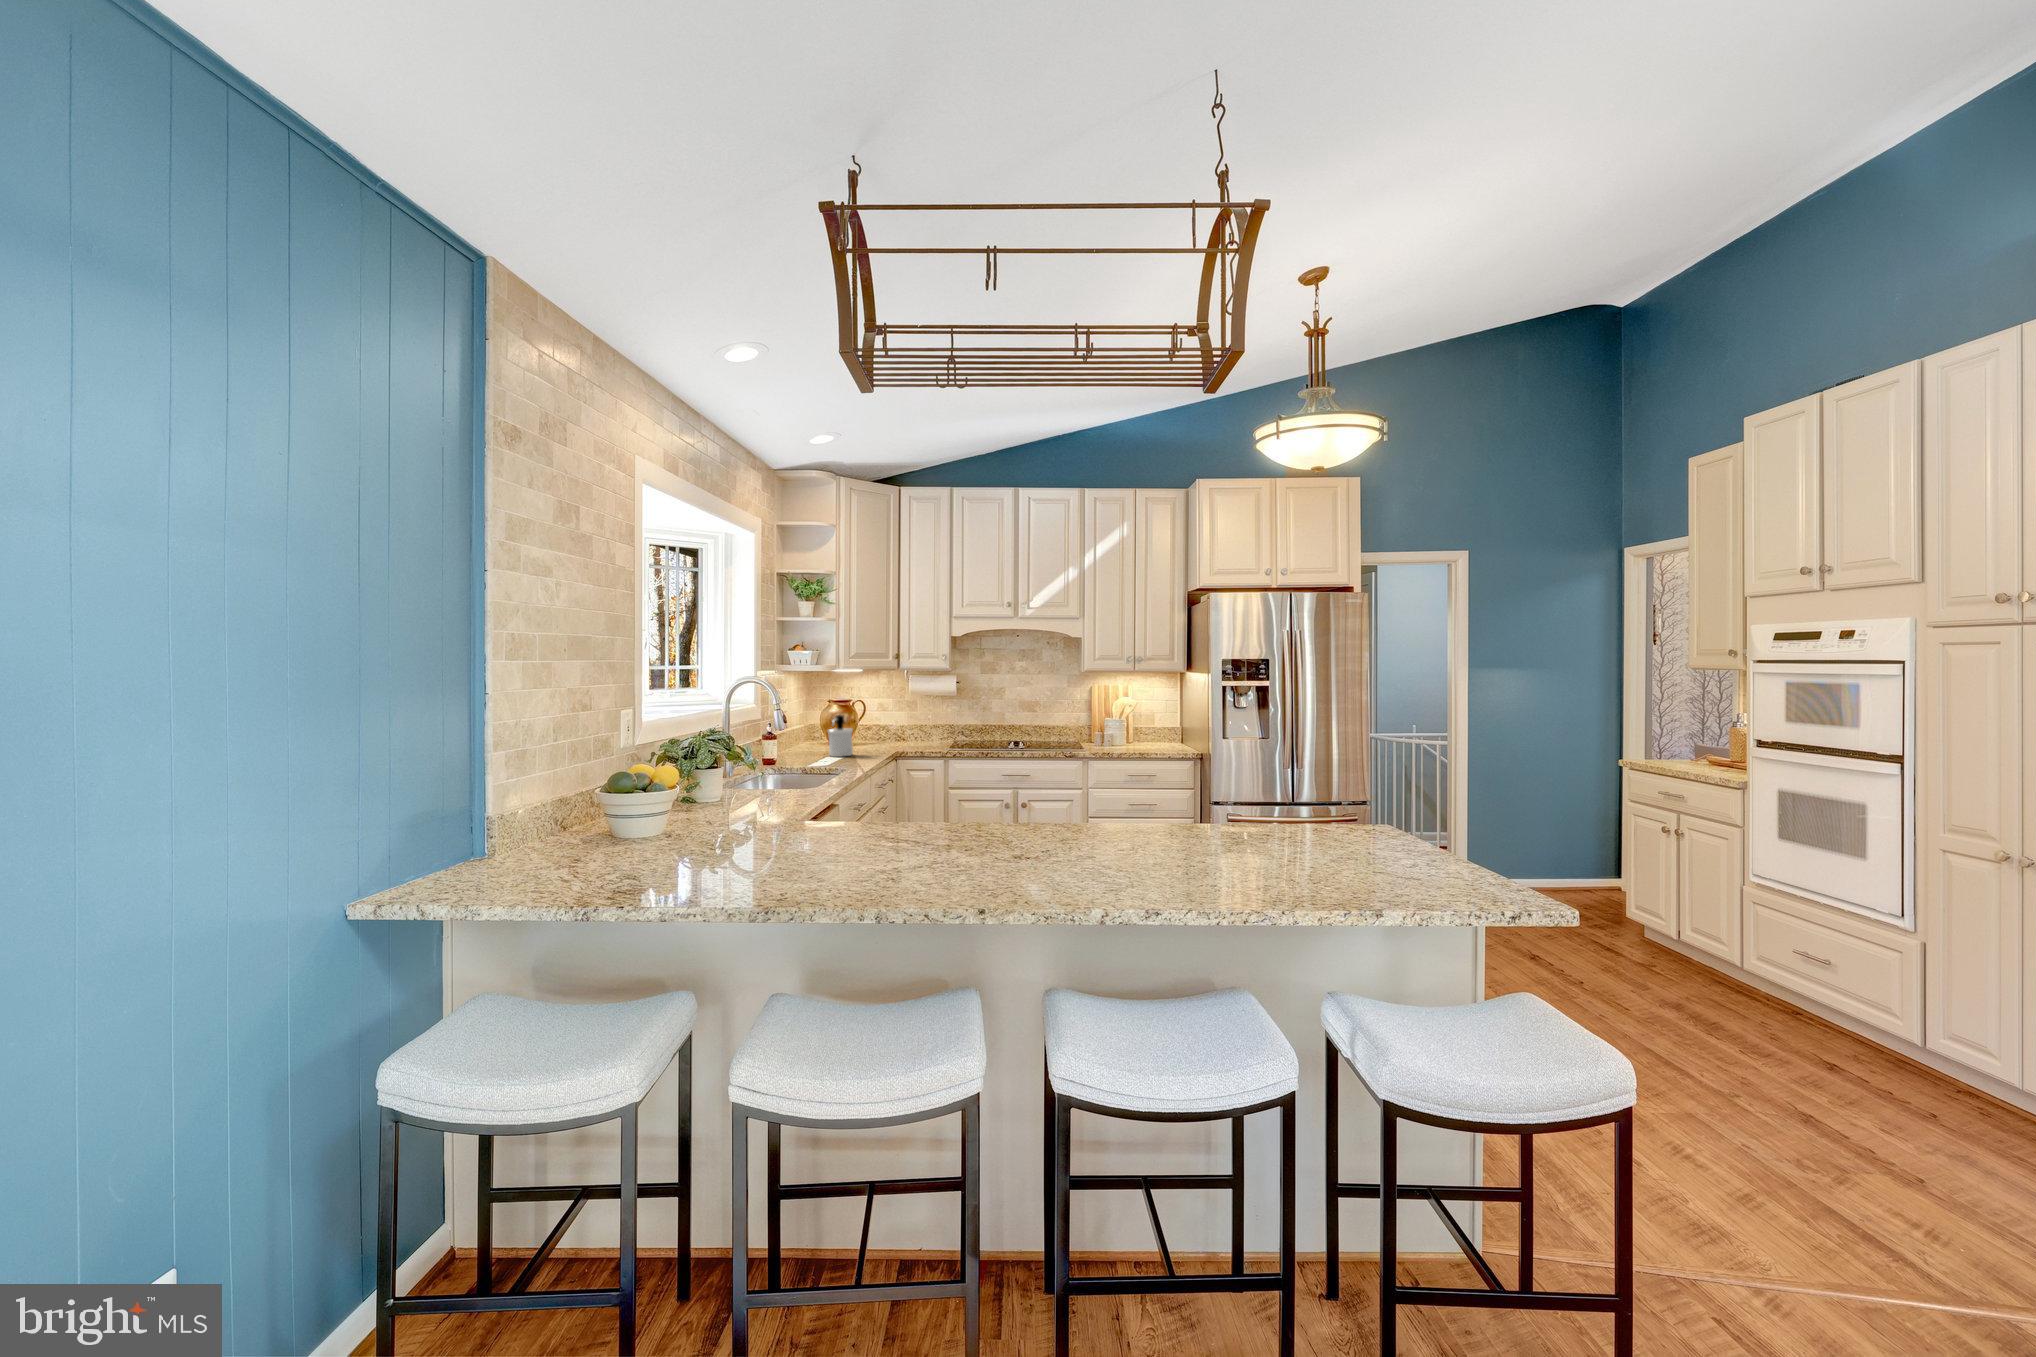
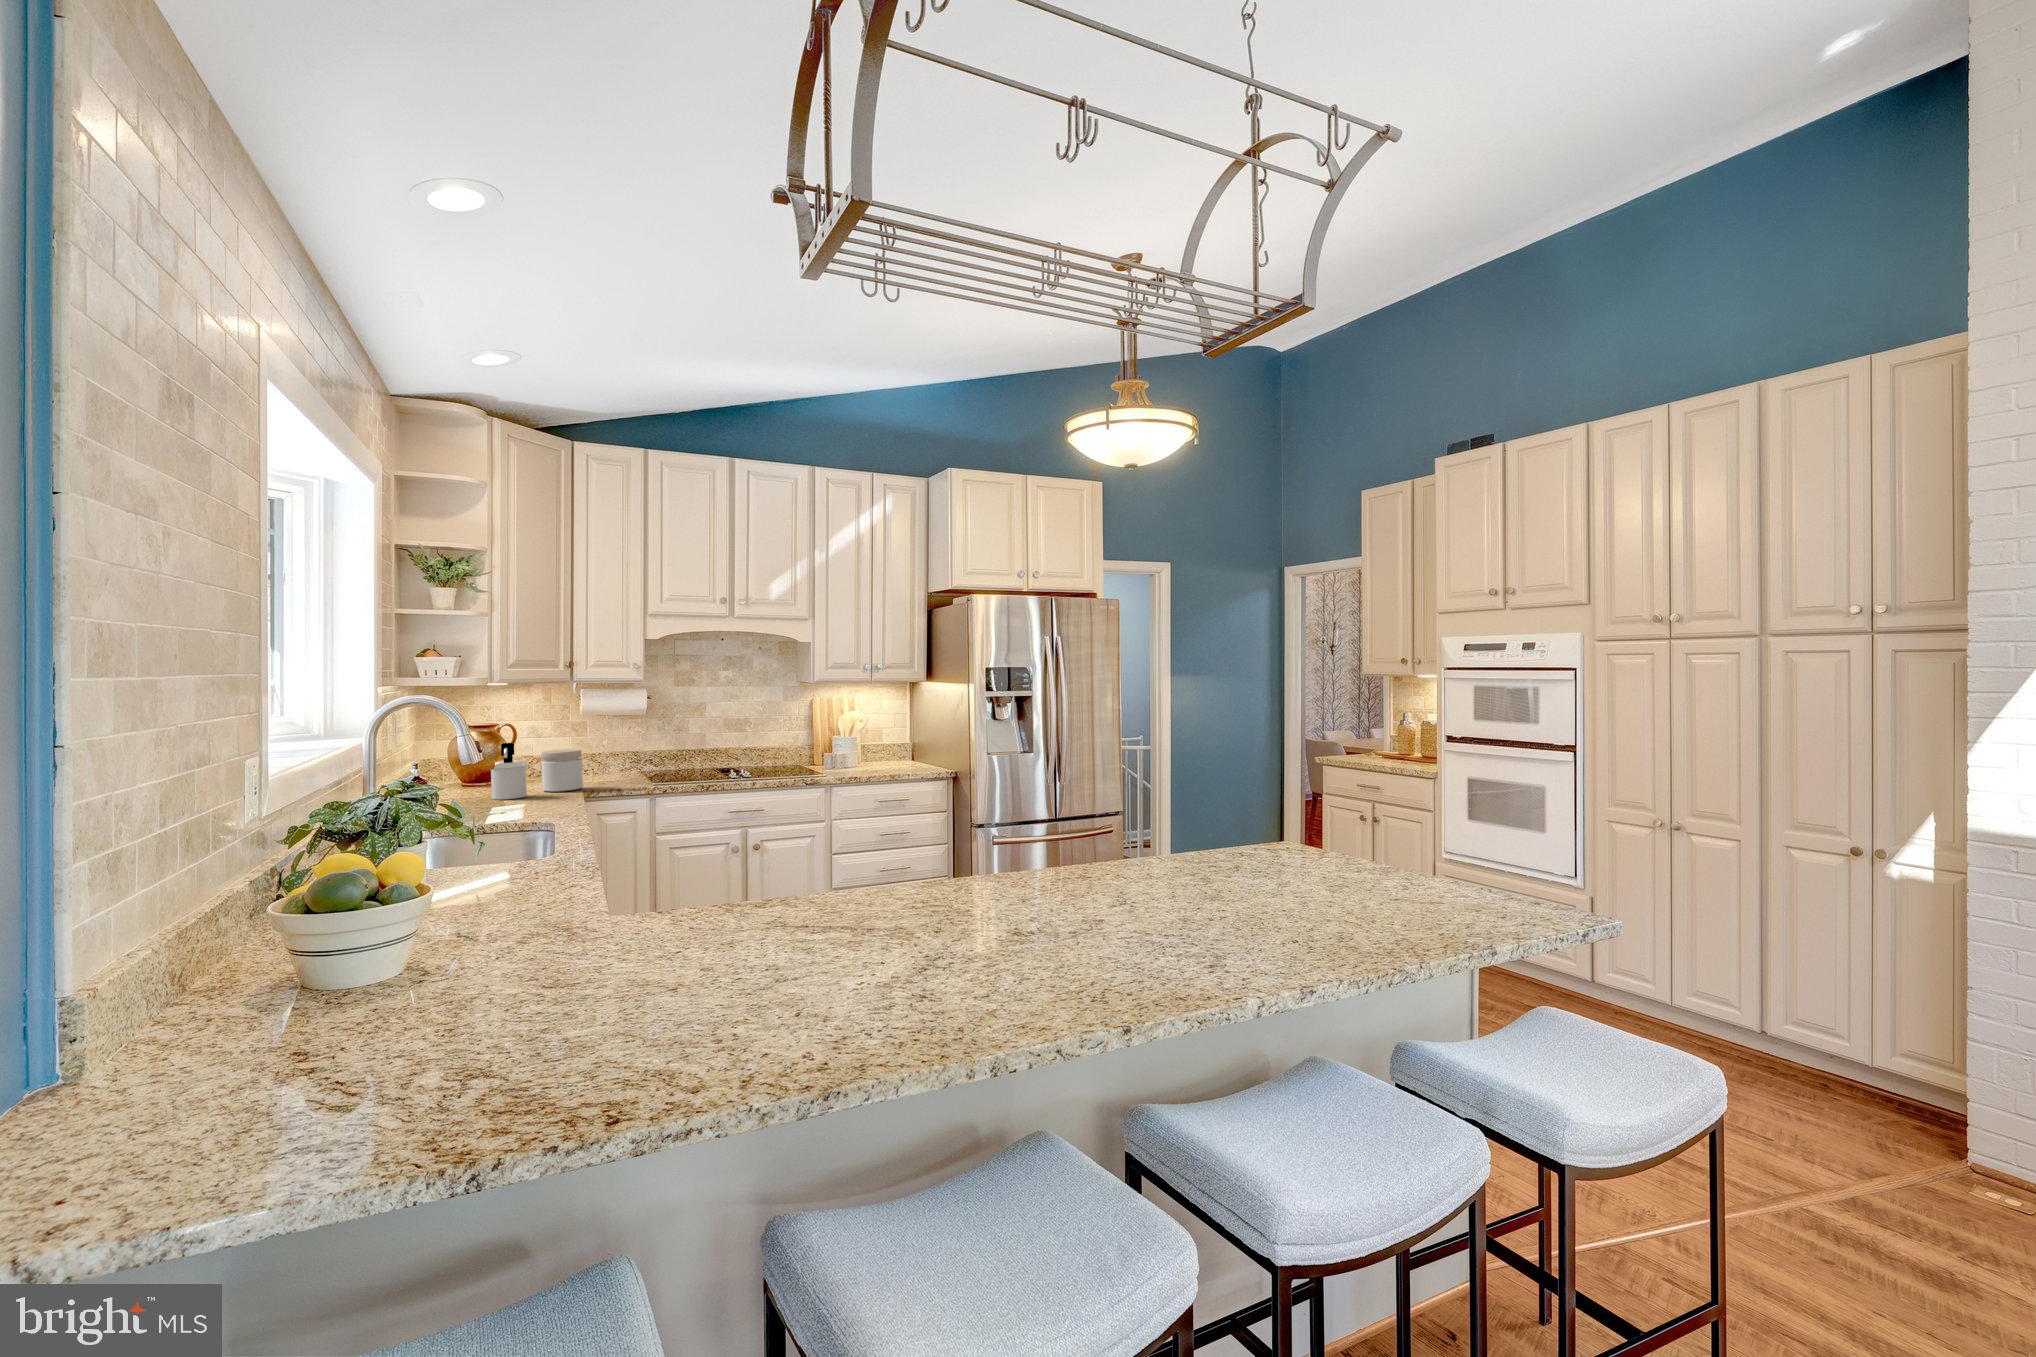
jar: none [868,722,897,753] -> present [541,749,583,792]

